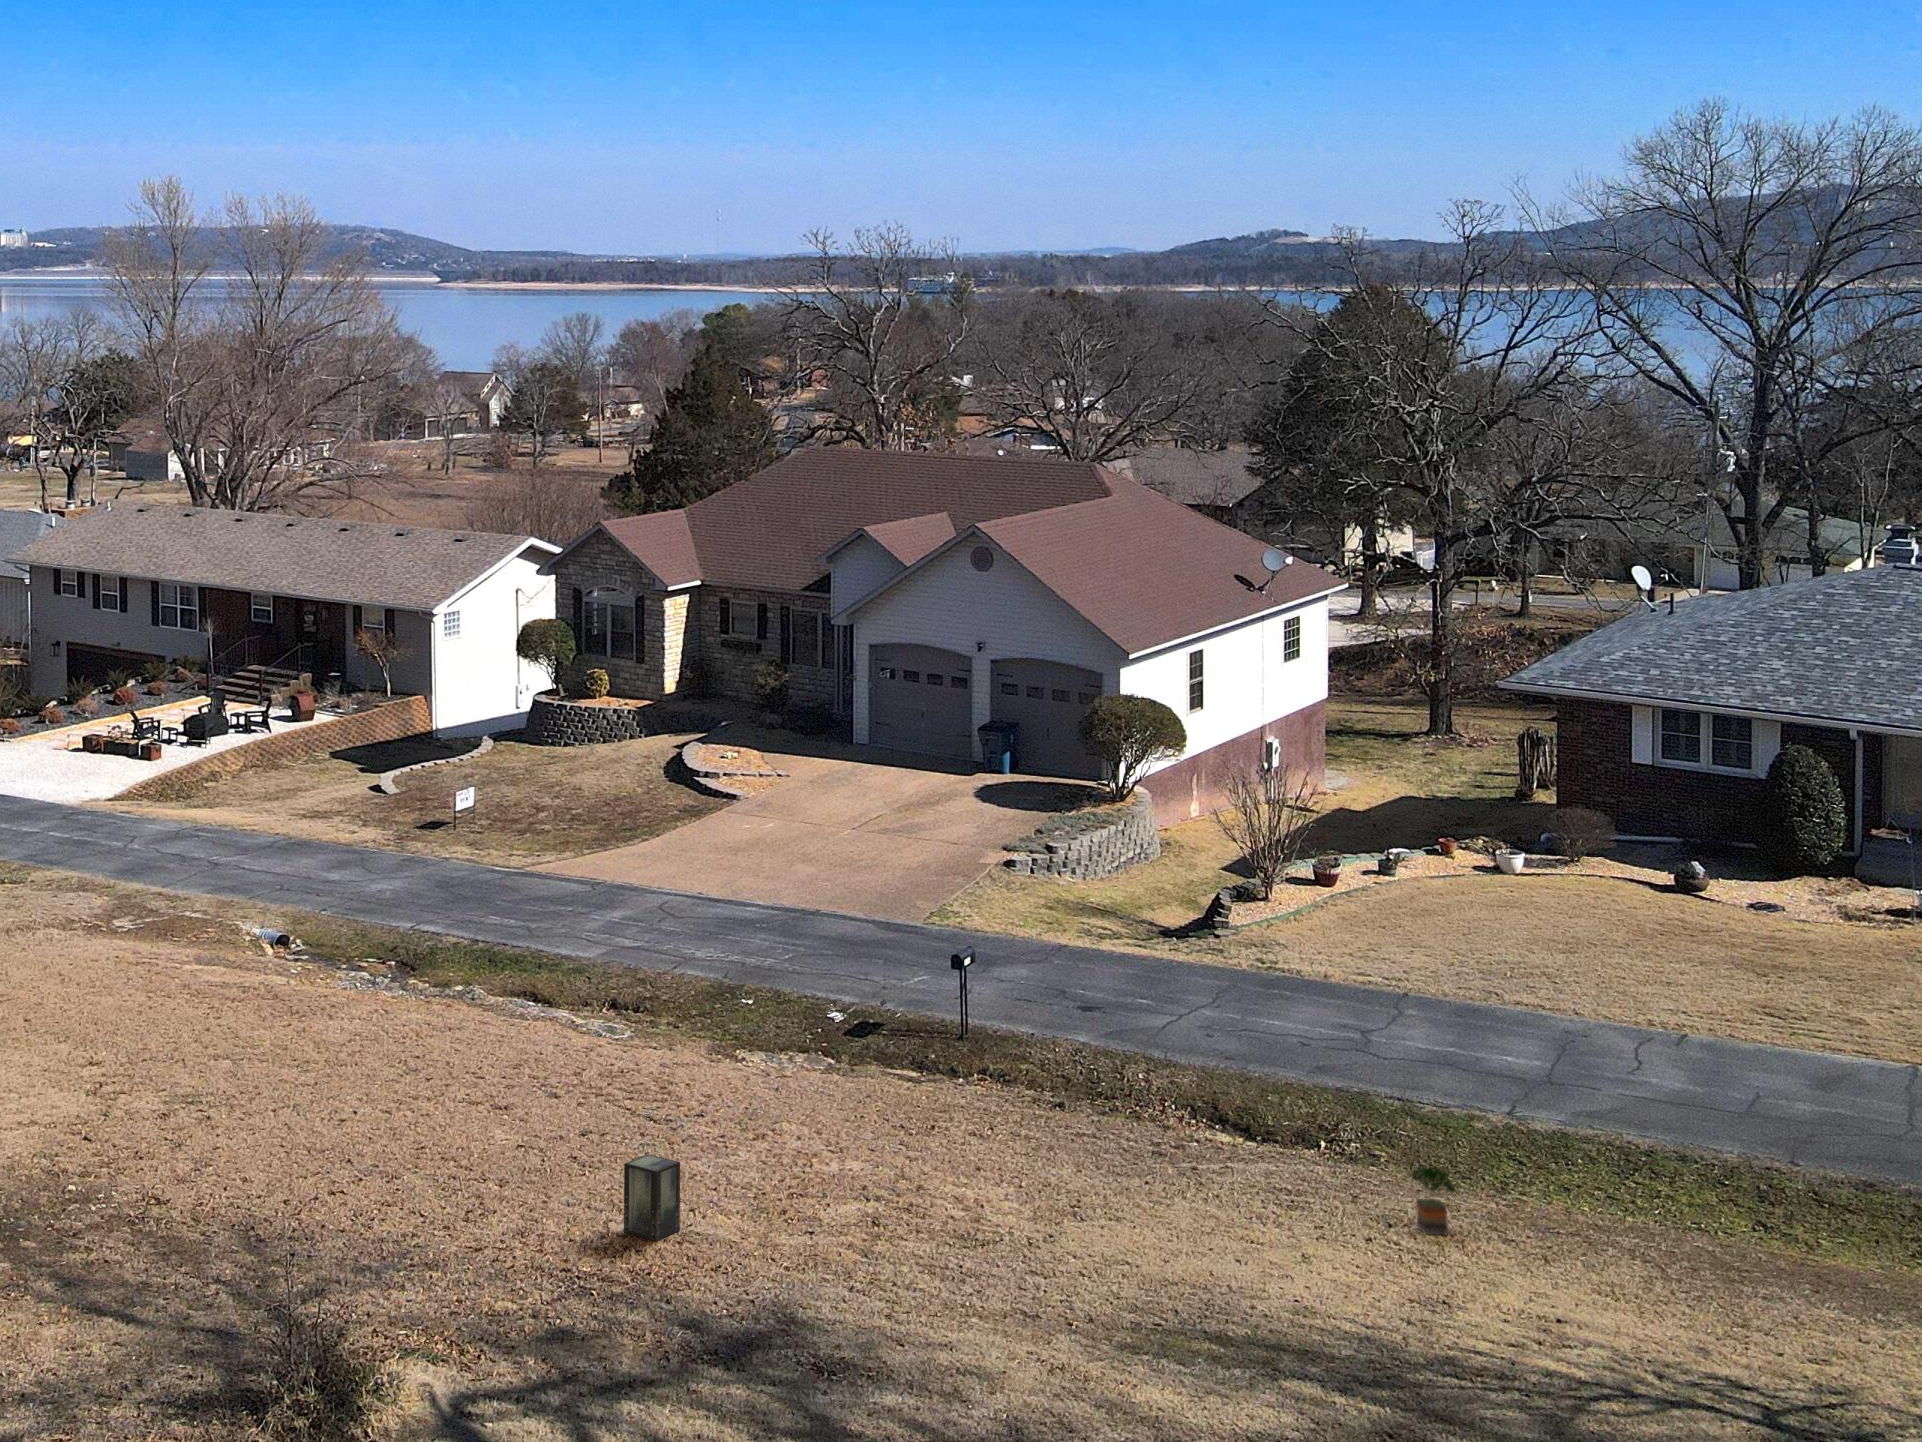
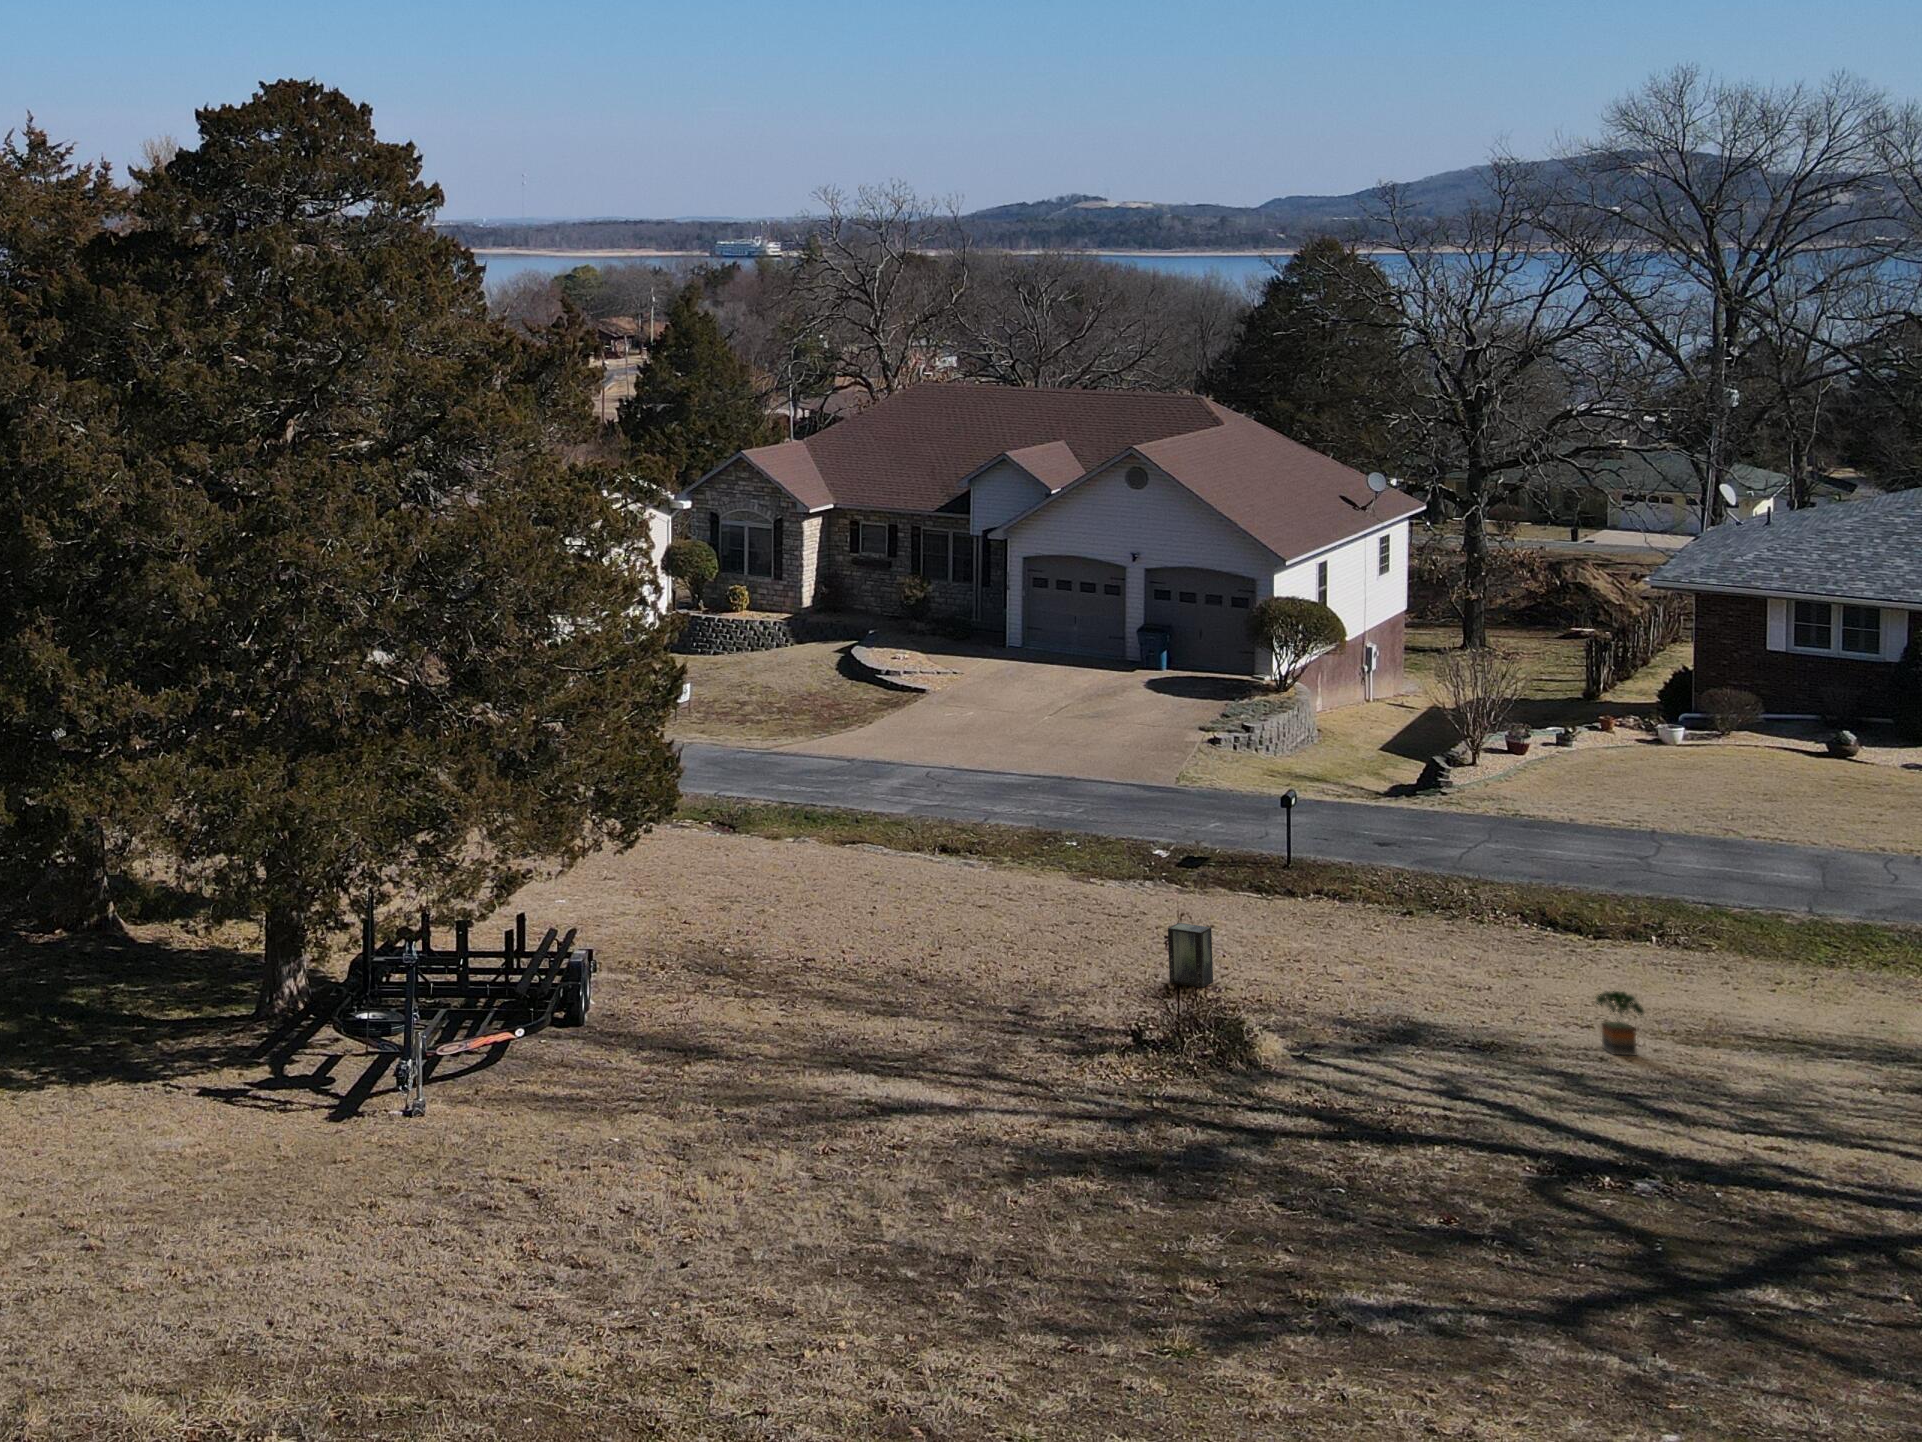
potted tree: present [1411,1167,1455,1235] -> present [1596,991,1644,1056]

